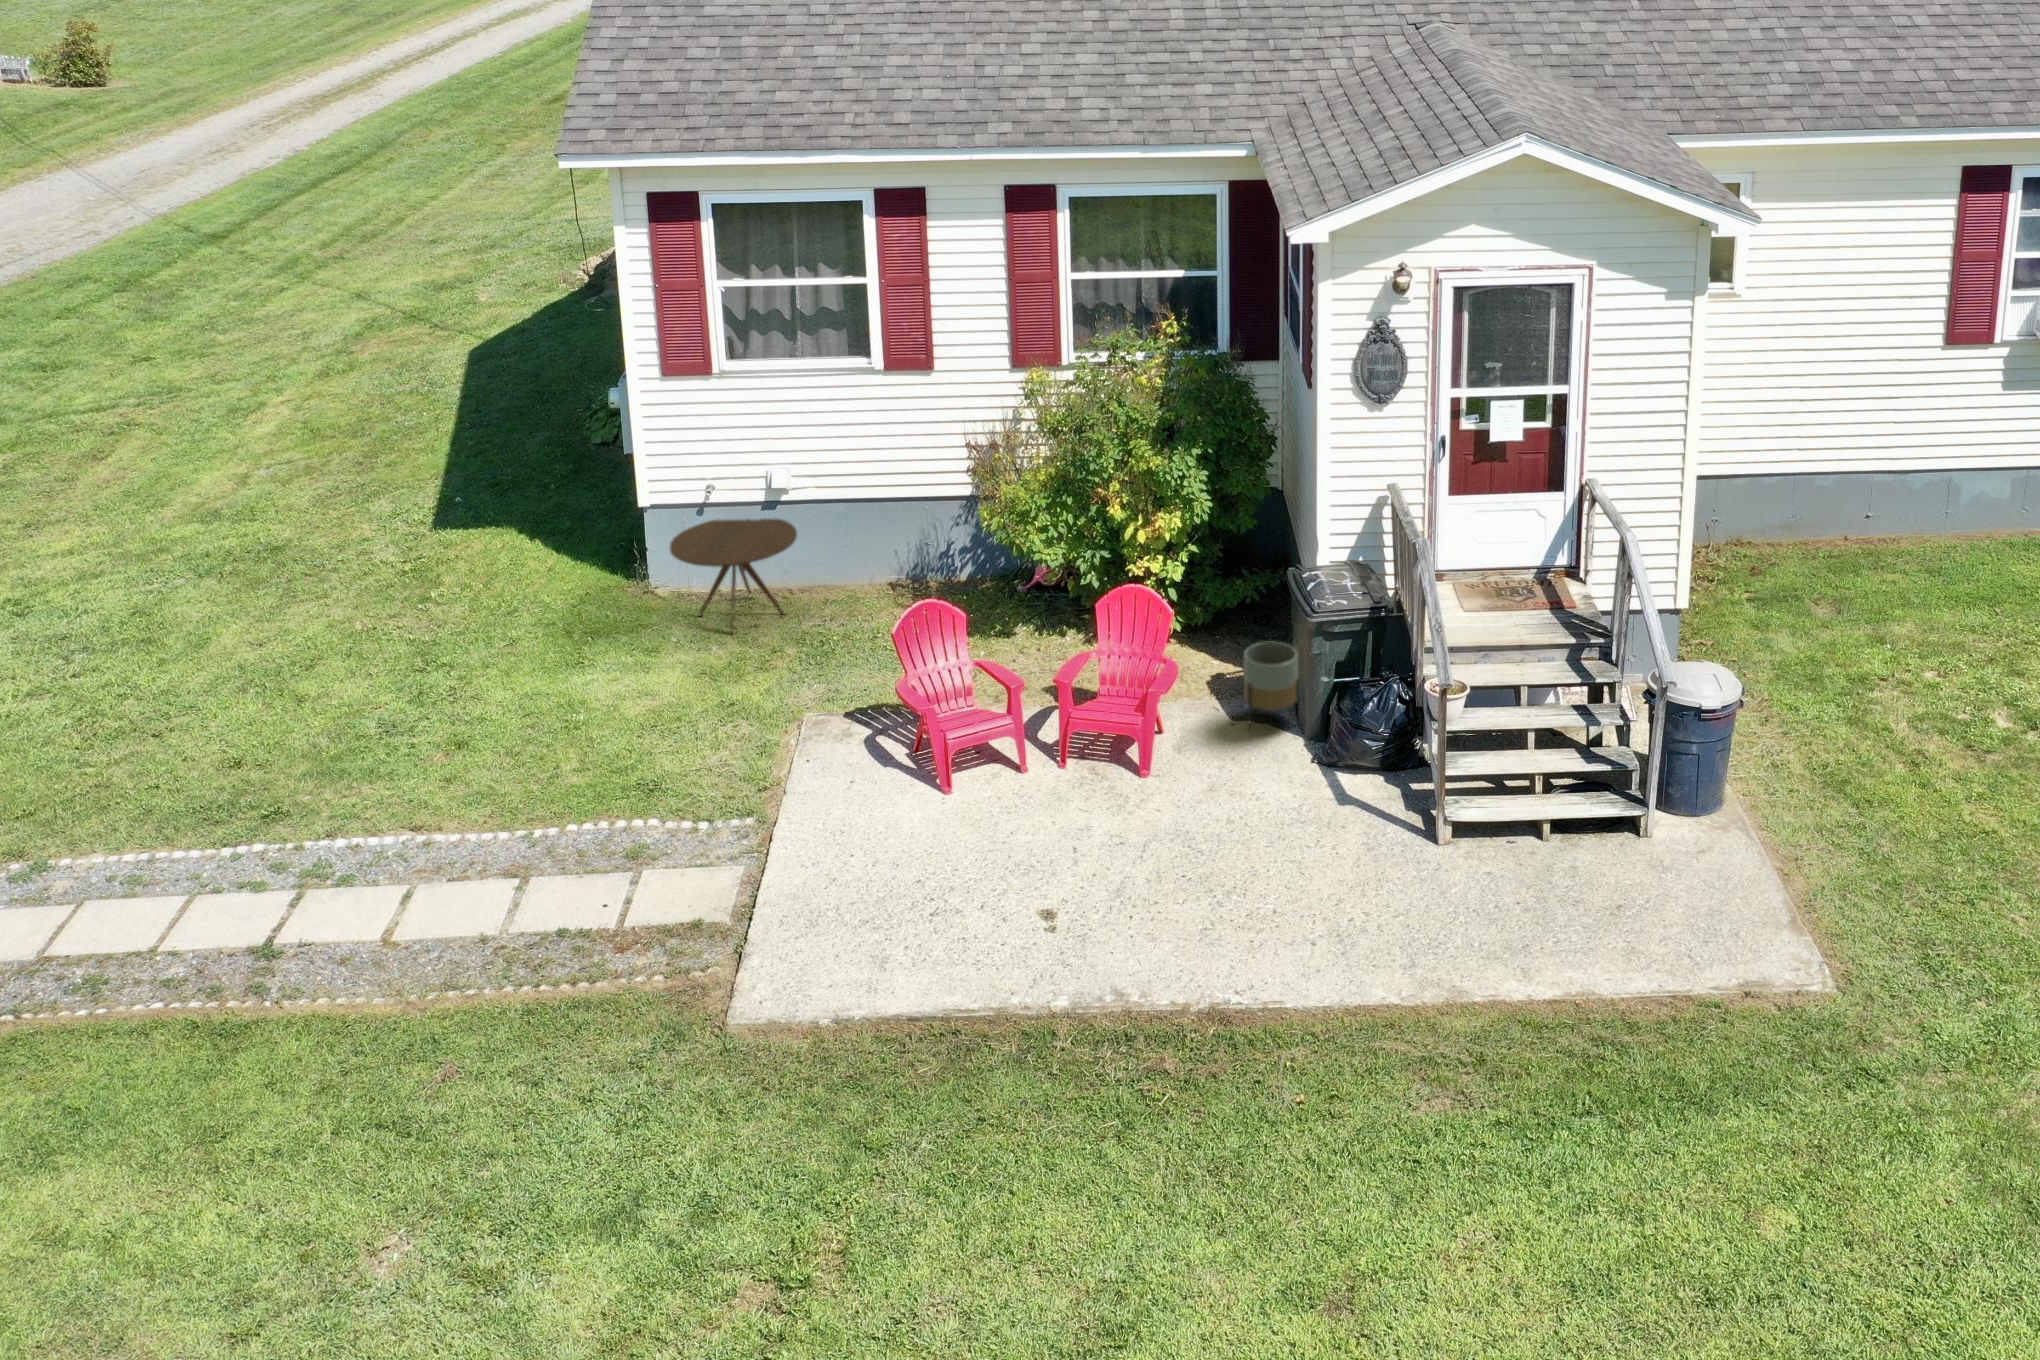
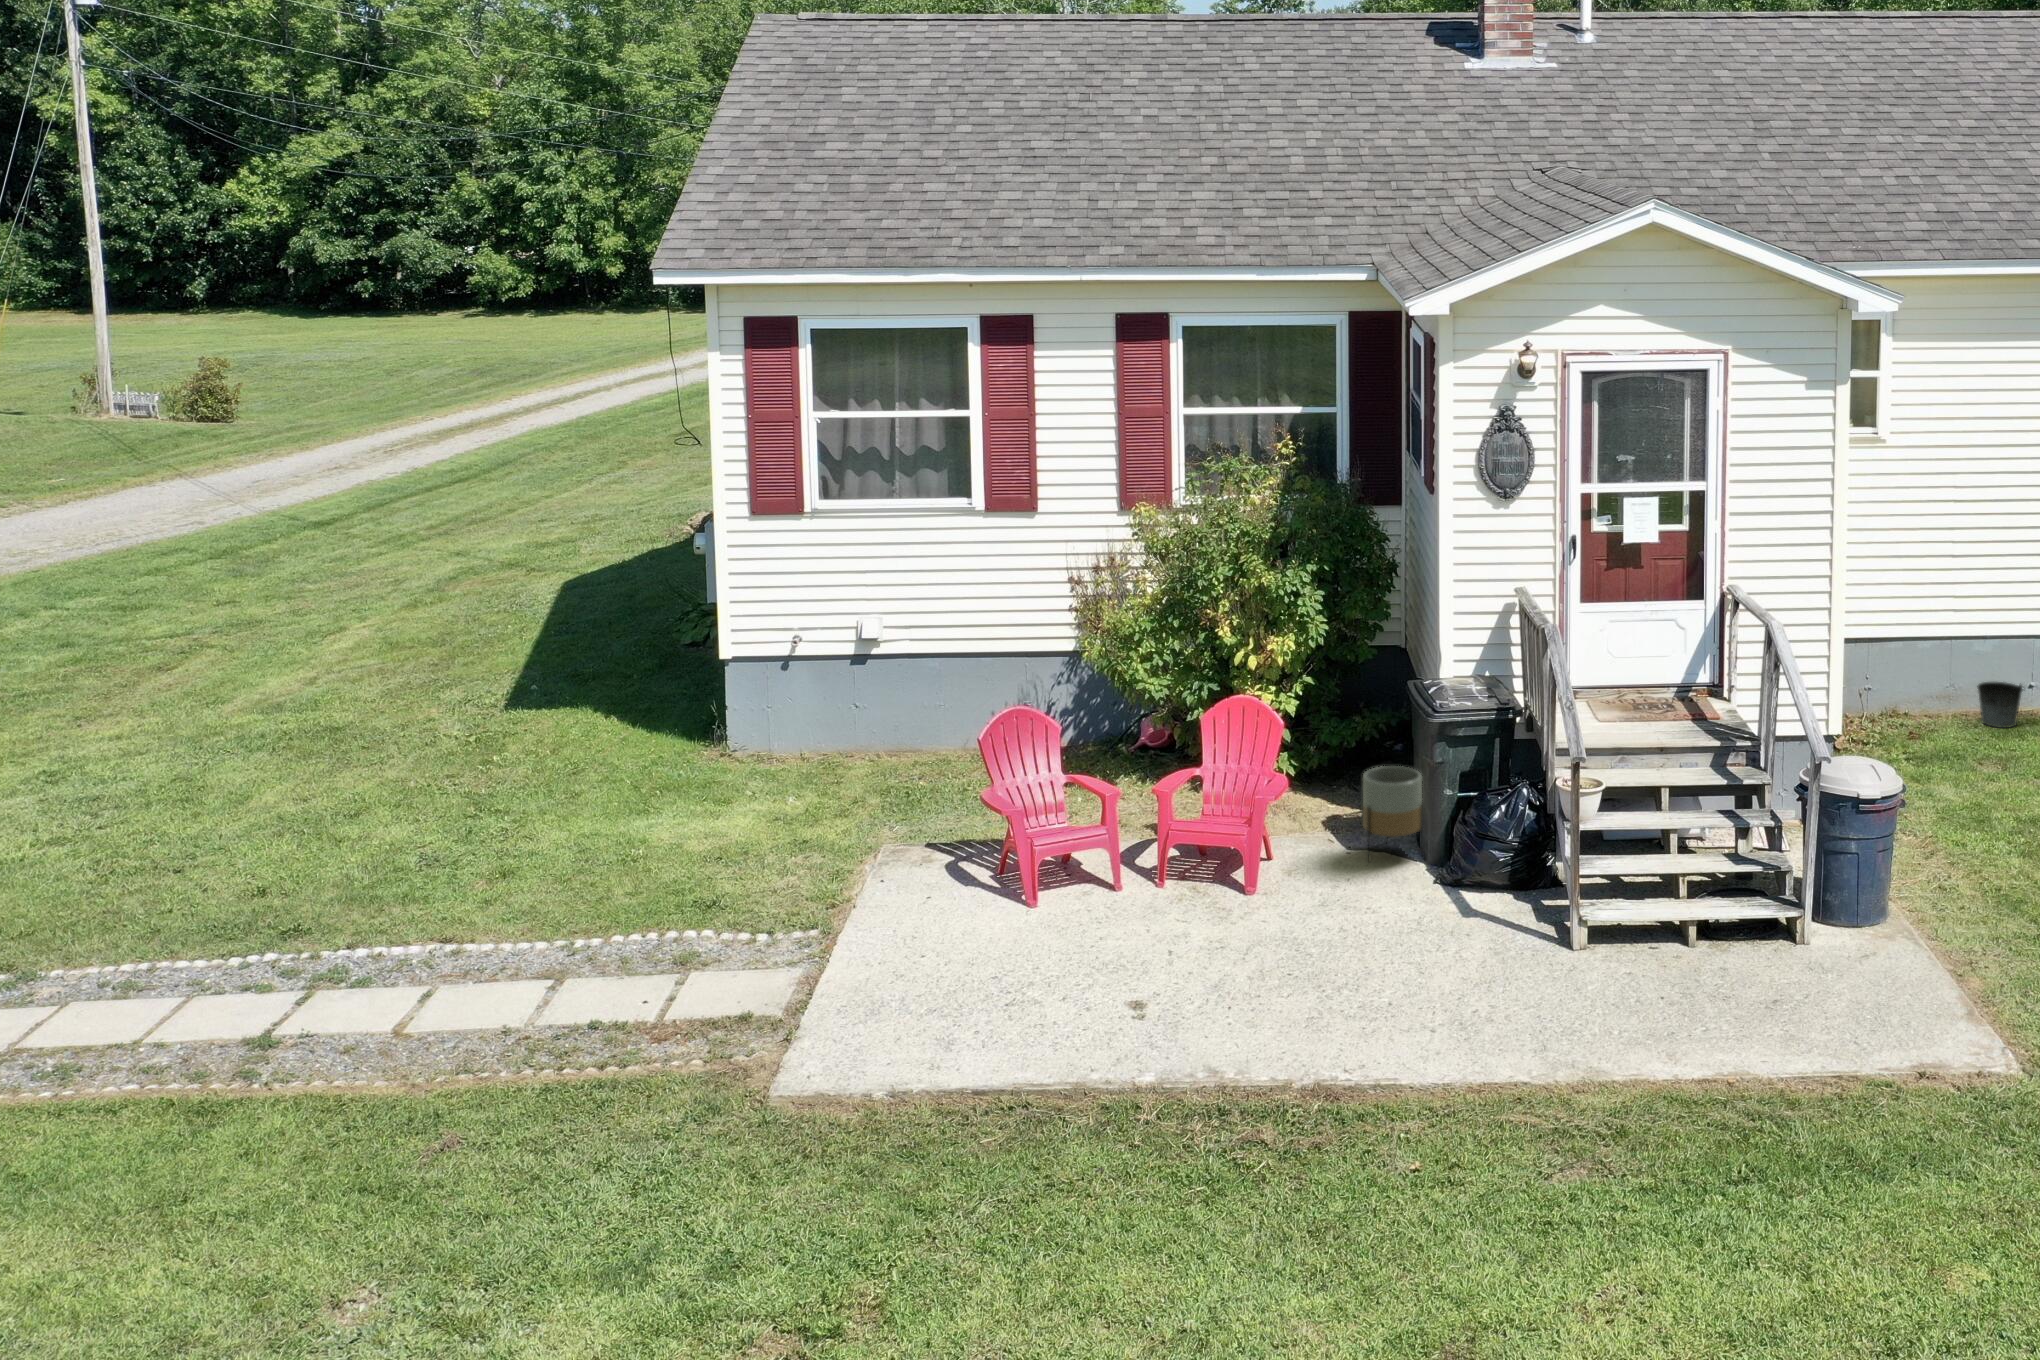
bucket: none [1812,515,1857,559] -> present [1977,682,2023,728]
round table: present [670,519,797,634] -> none [744,664,883,784]

